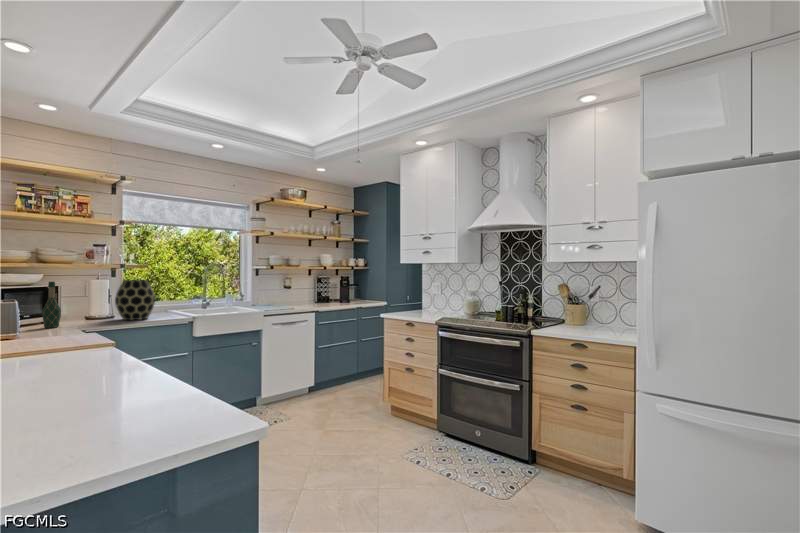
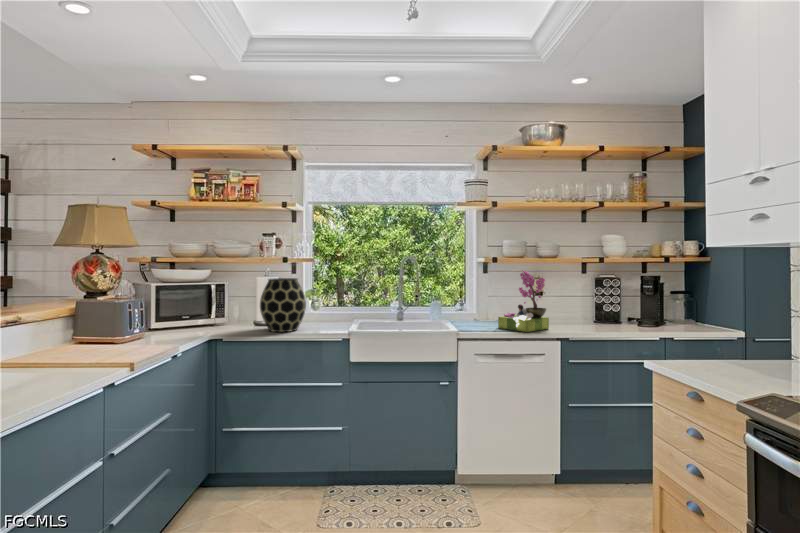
flower arrangement: none [278,273,305,308] -> present [498,271,549,332]
wine bottle: present [42,282,61,328] -> none [172,280,191,335]

